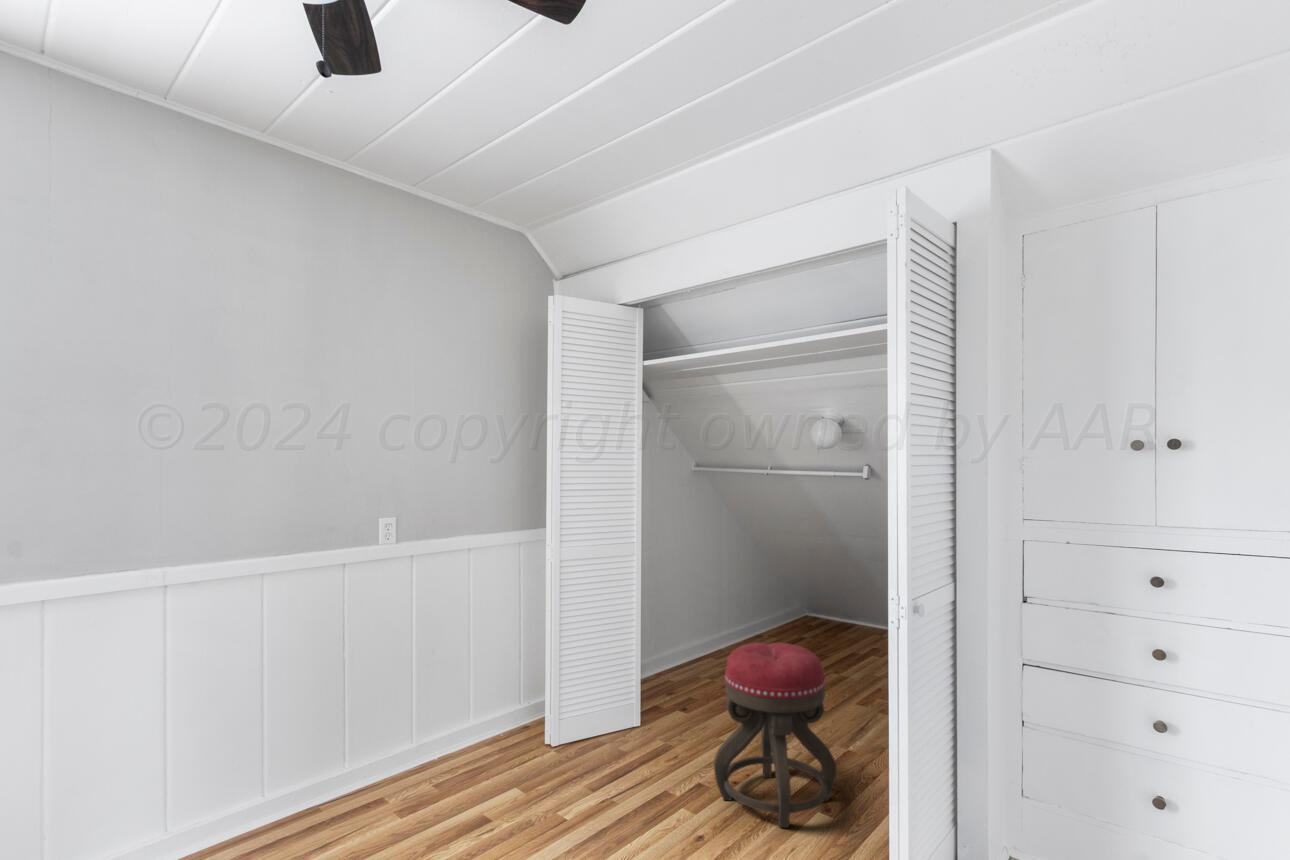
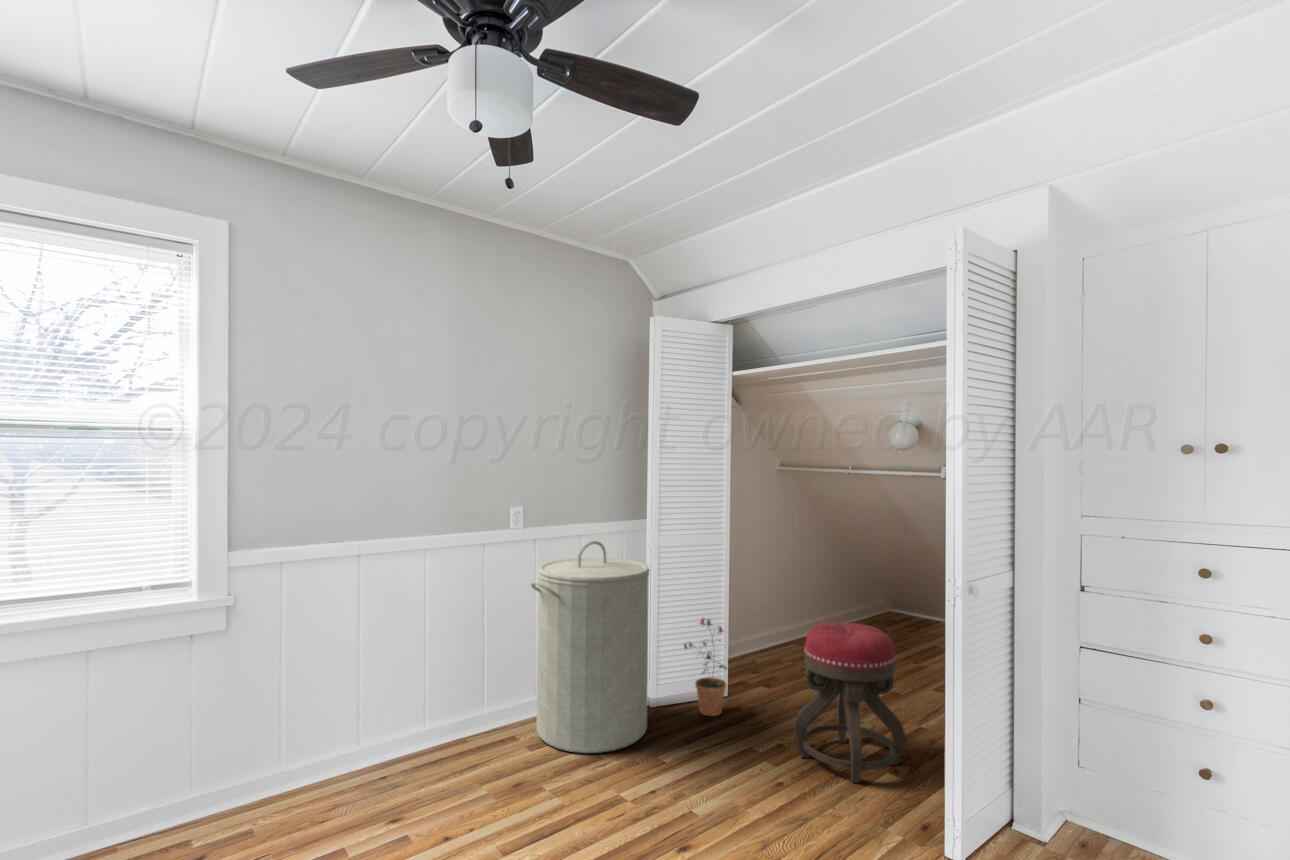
laundry hamper: none [403,559,548,814] -> present [531,541,650,753]
potted plant: none [588,640,642,754] -> present [684,618,727,716]

